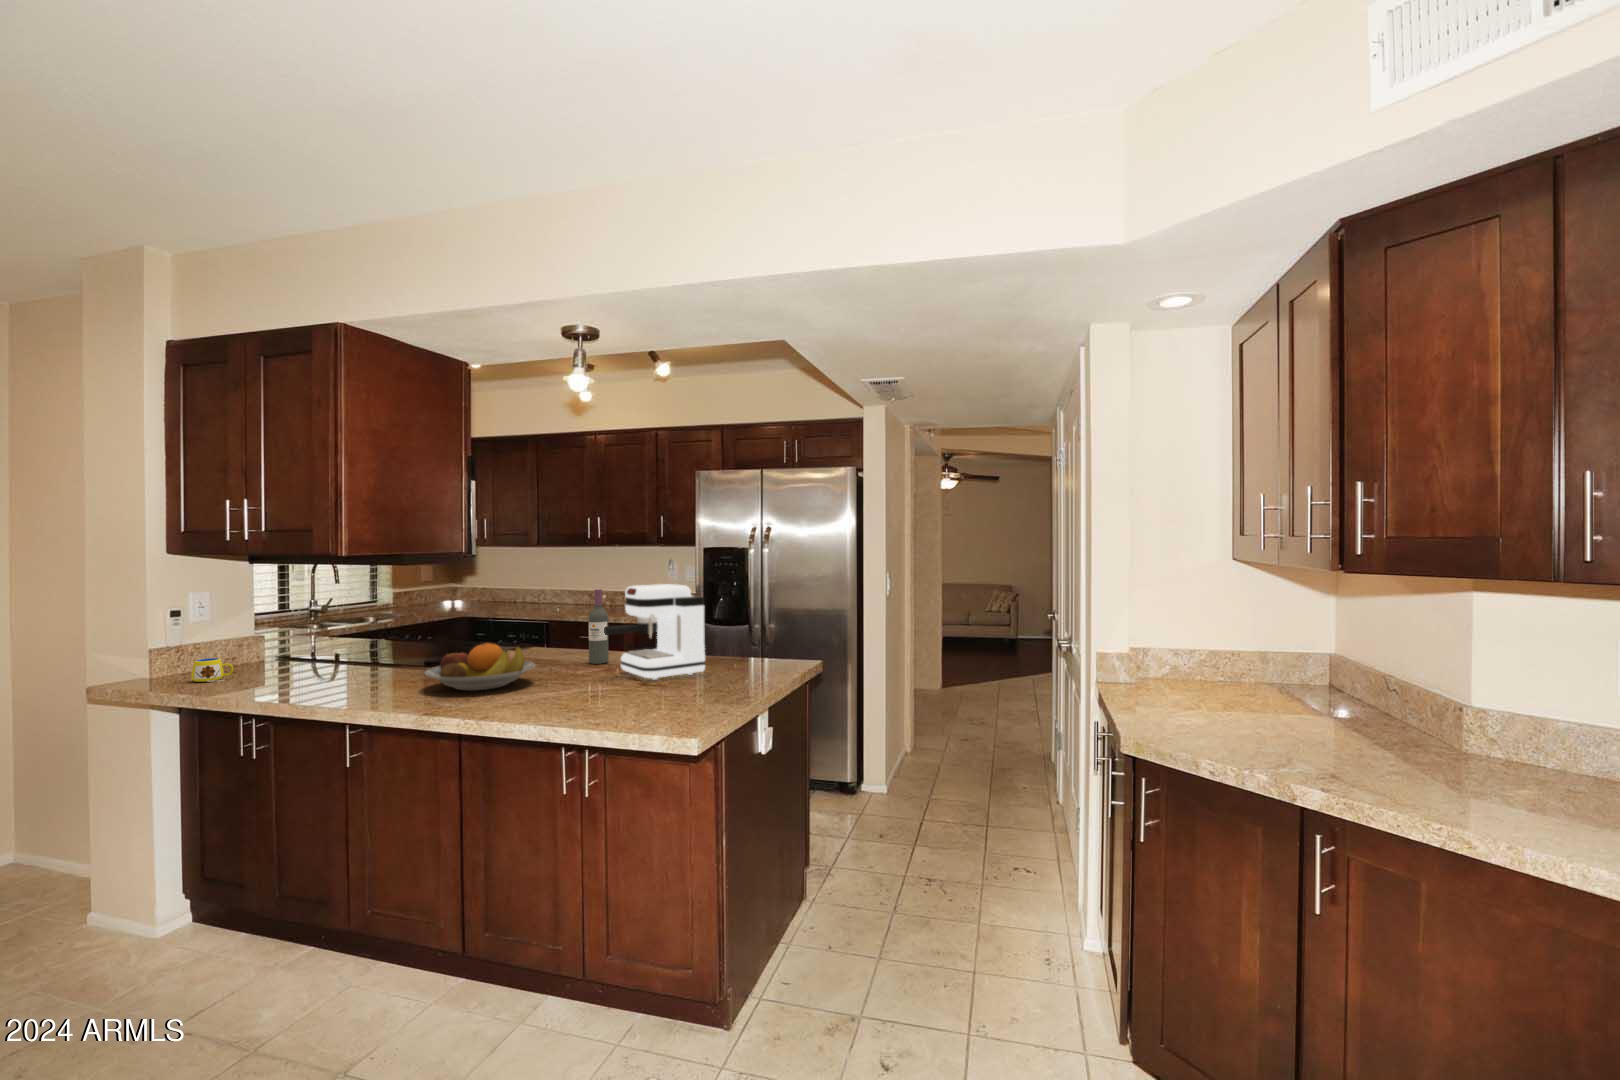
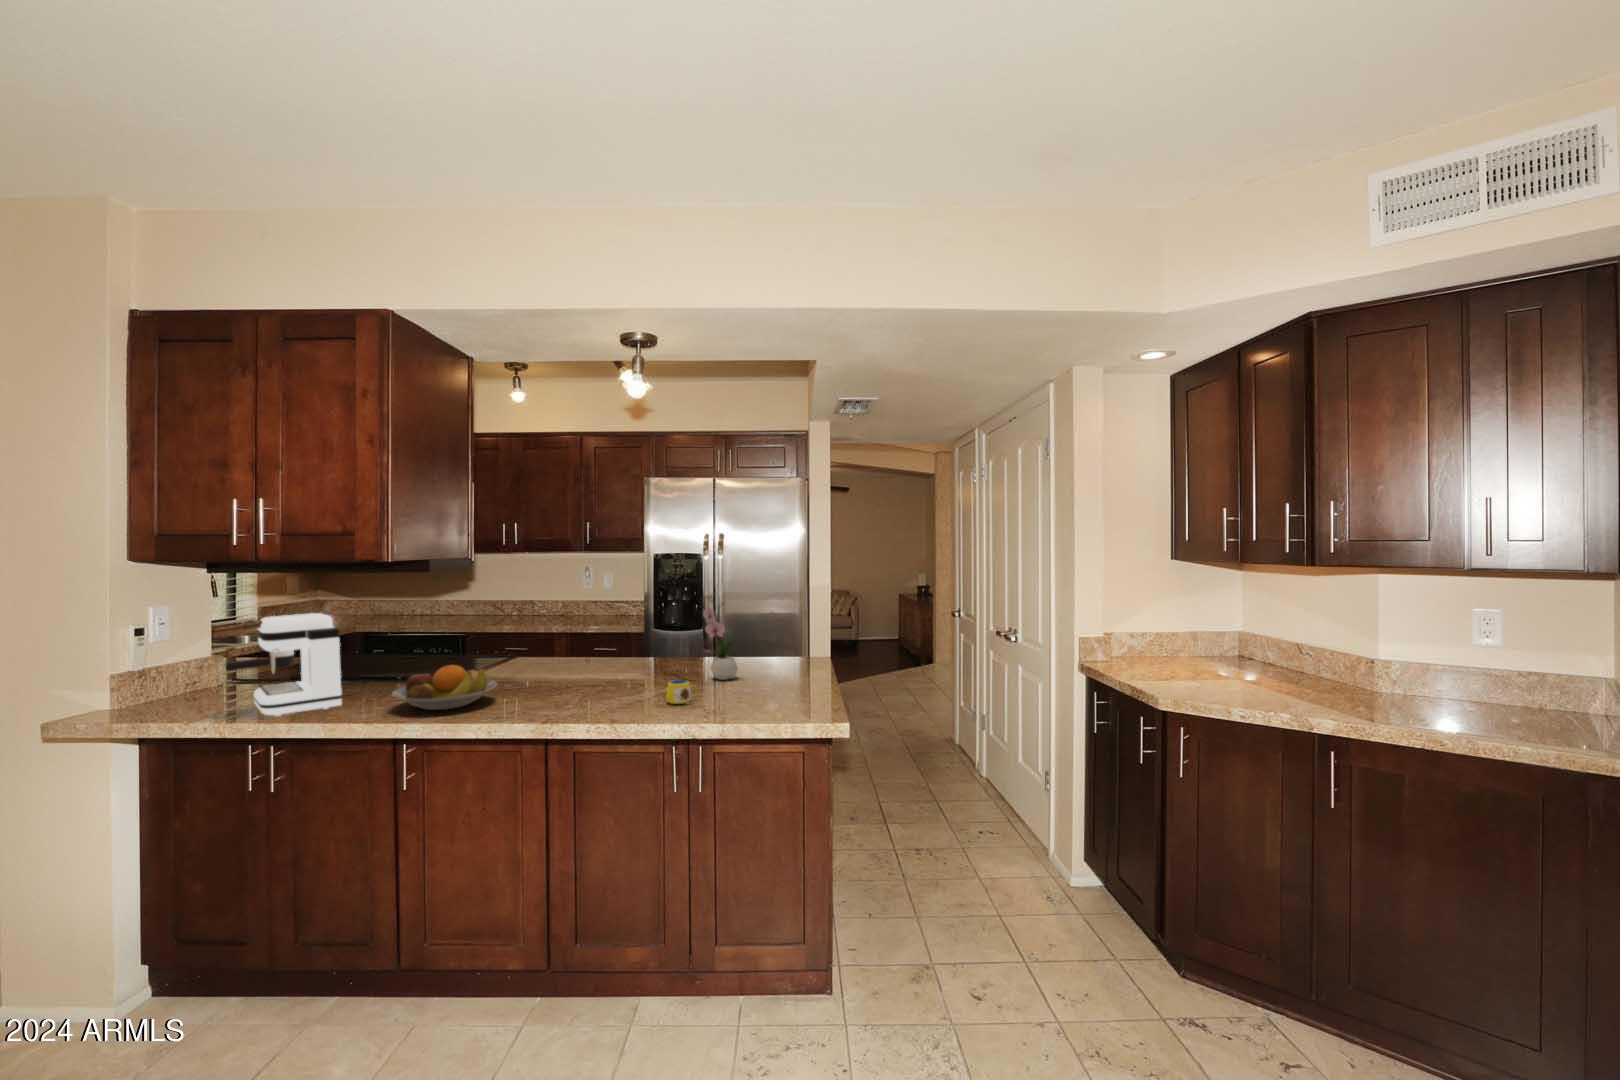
flower arrangement: none [752,578,792,667] -> present [703,596,738,680]
coffee maker: present [604,584,705,680] -> present [226,613,342,717]
wine bottle: present [589,589,609,664] -> none [545,607,565,679]
mug: present [191,658,233,682] -> present [666,680,698,704]

